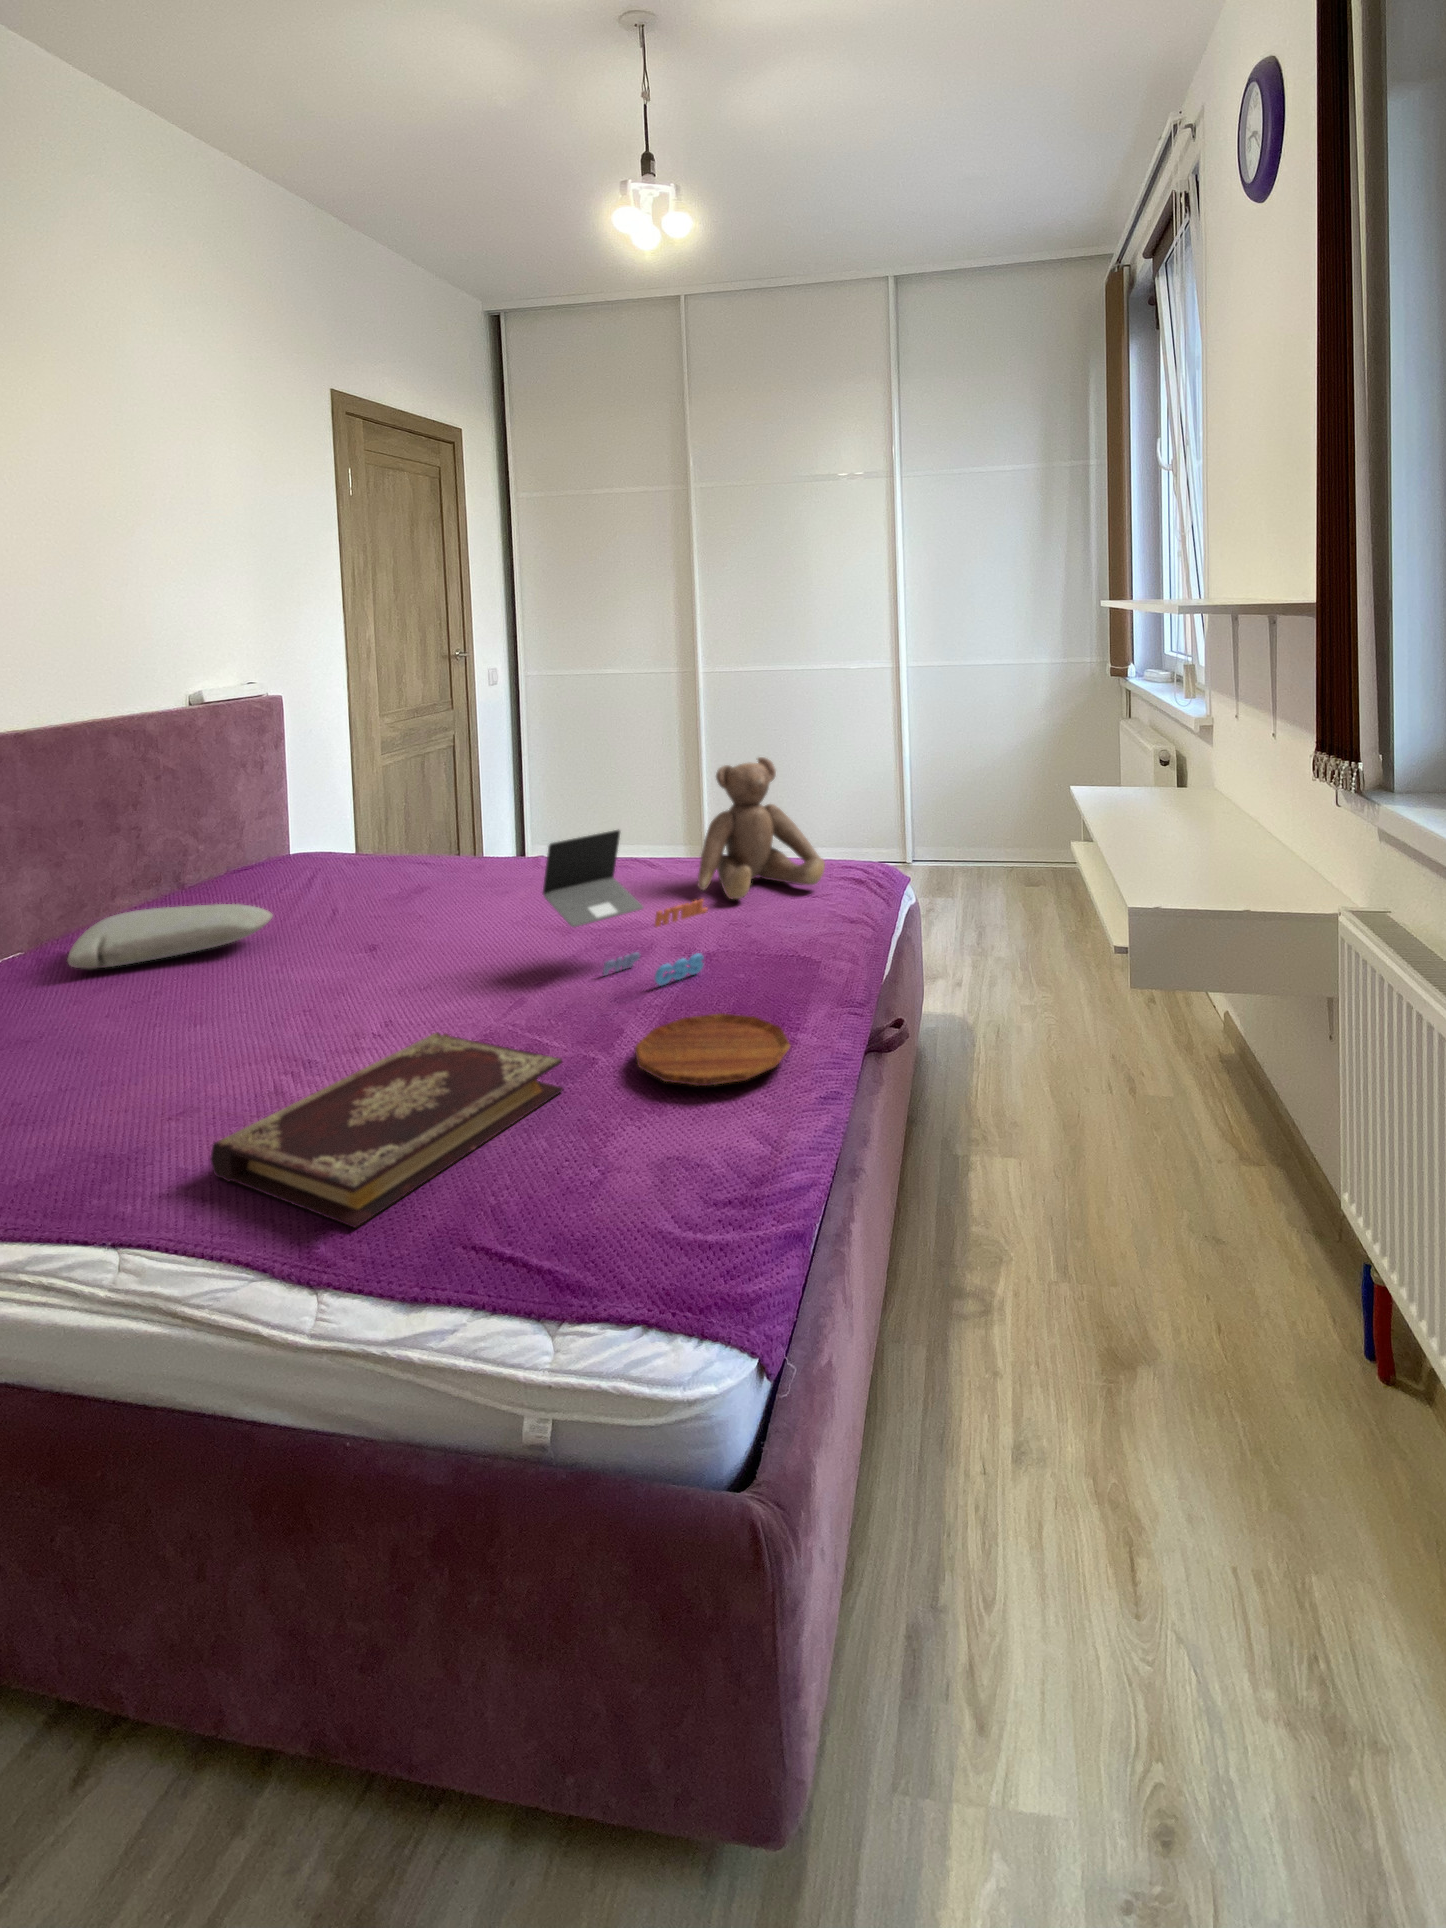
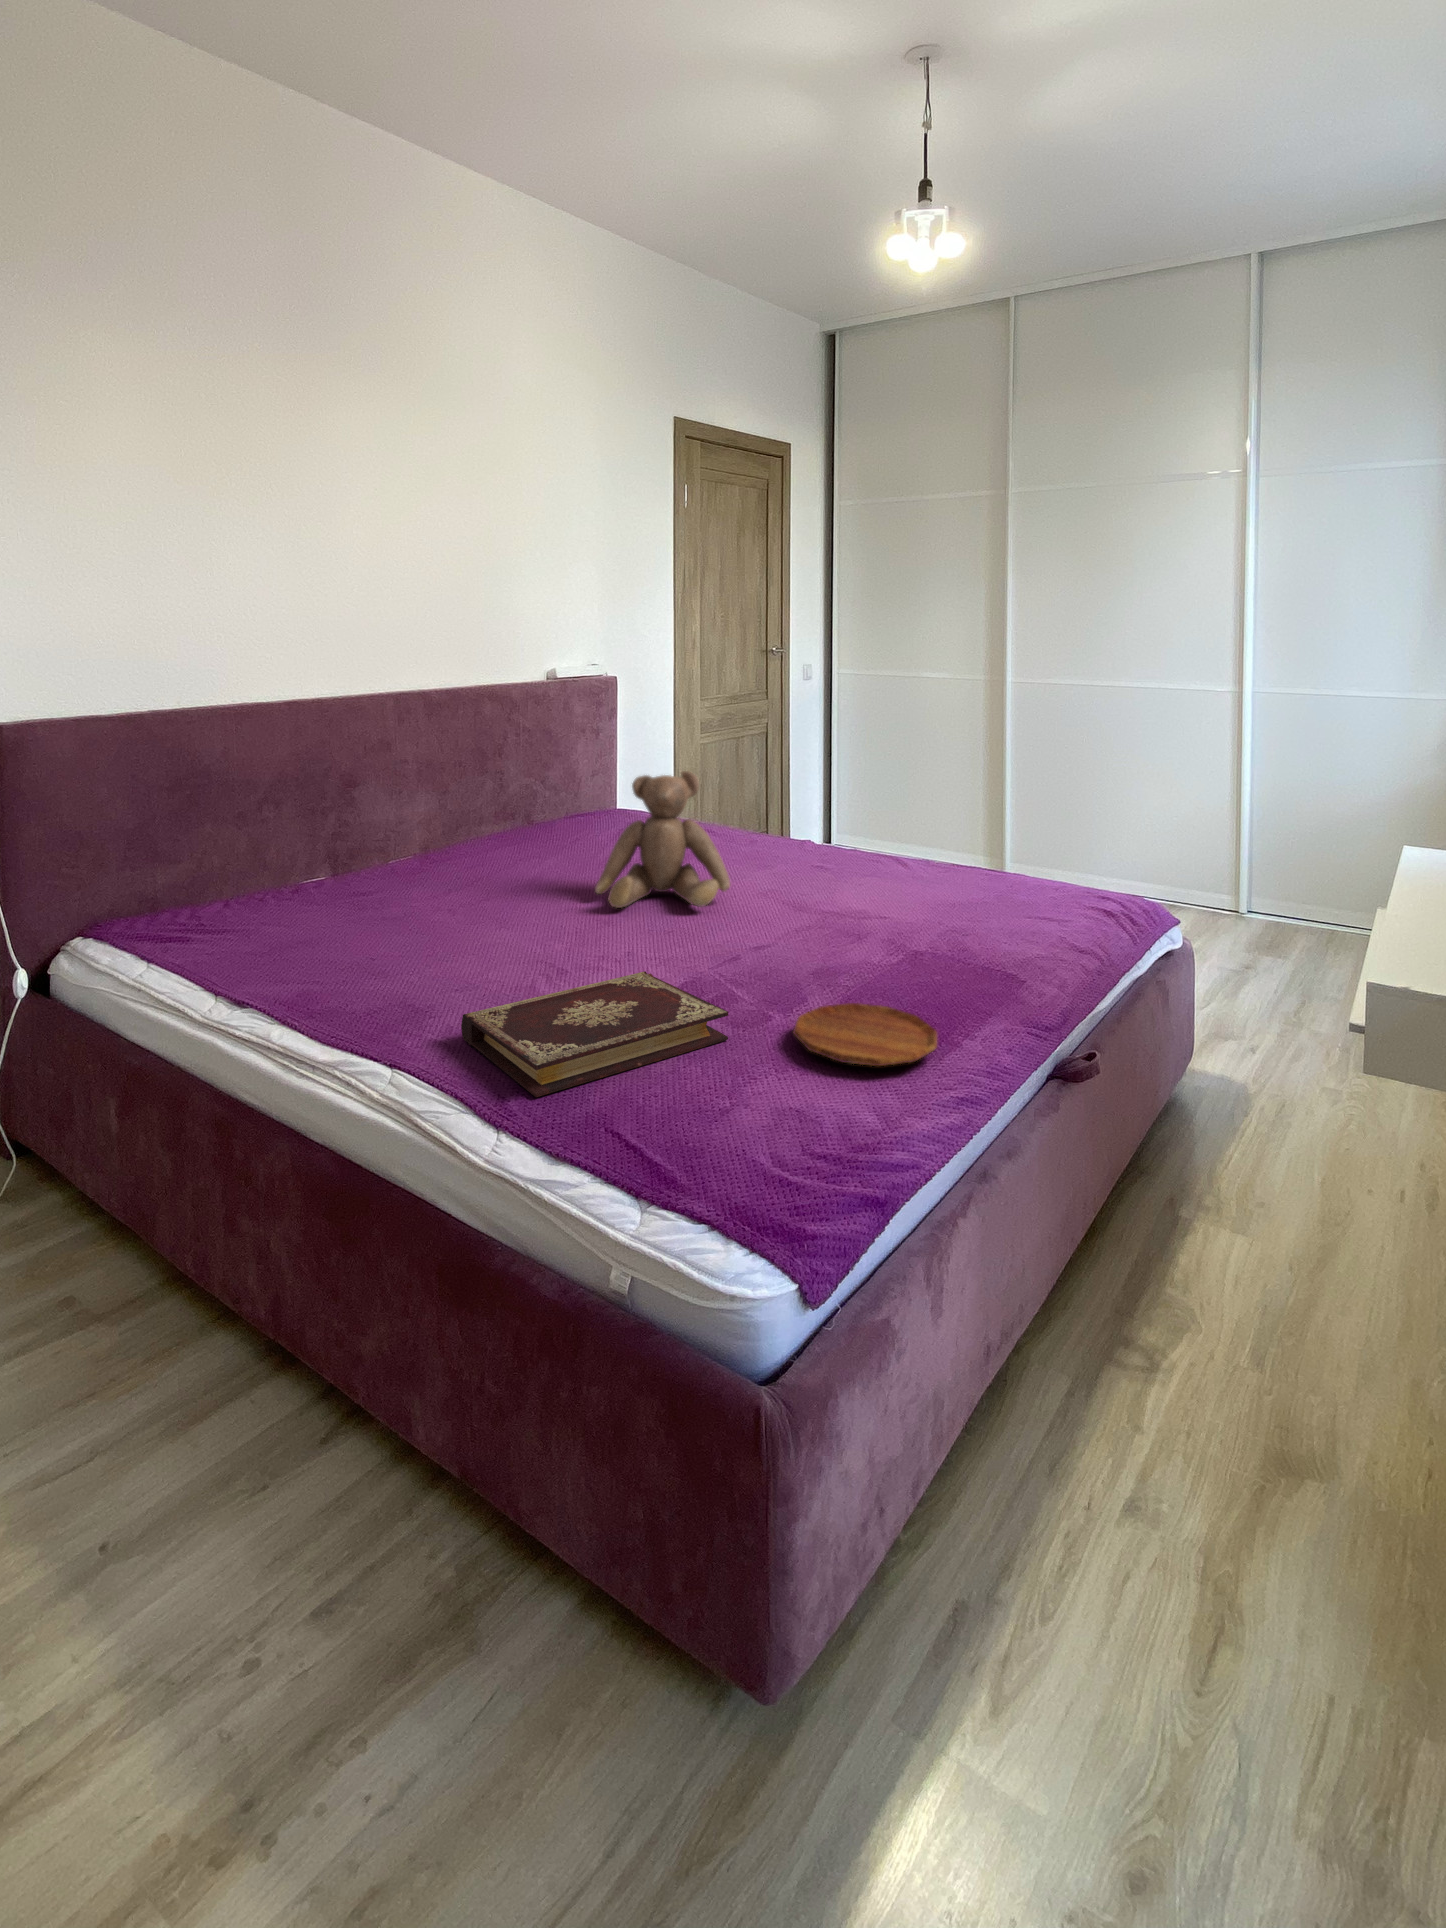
teddy bear: present [698,757,825,899] -> present [595,771,730,908]
laptop: present [543,829,707,985] -> none [762,826,905,974]
pillow: present [67,904,273,969] -> none [425,841,568,880]

